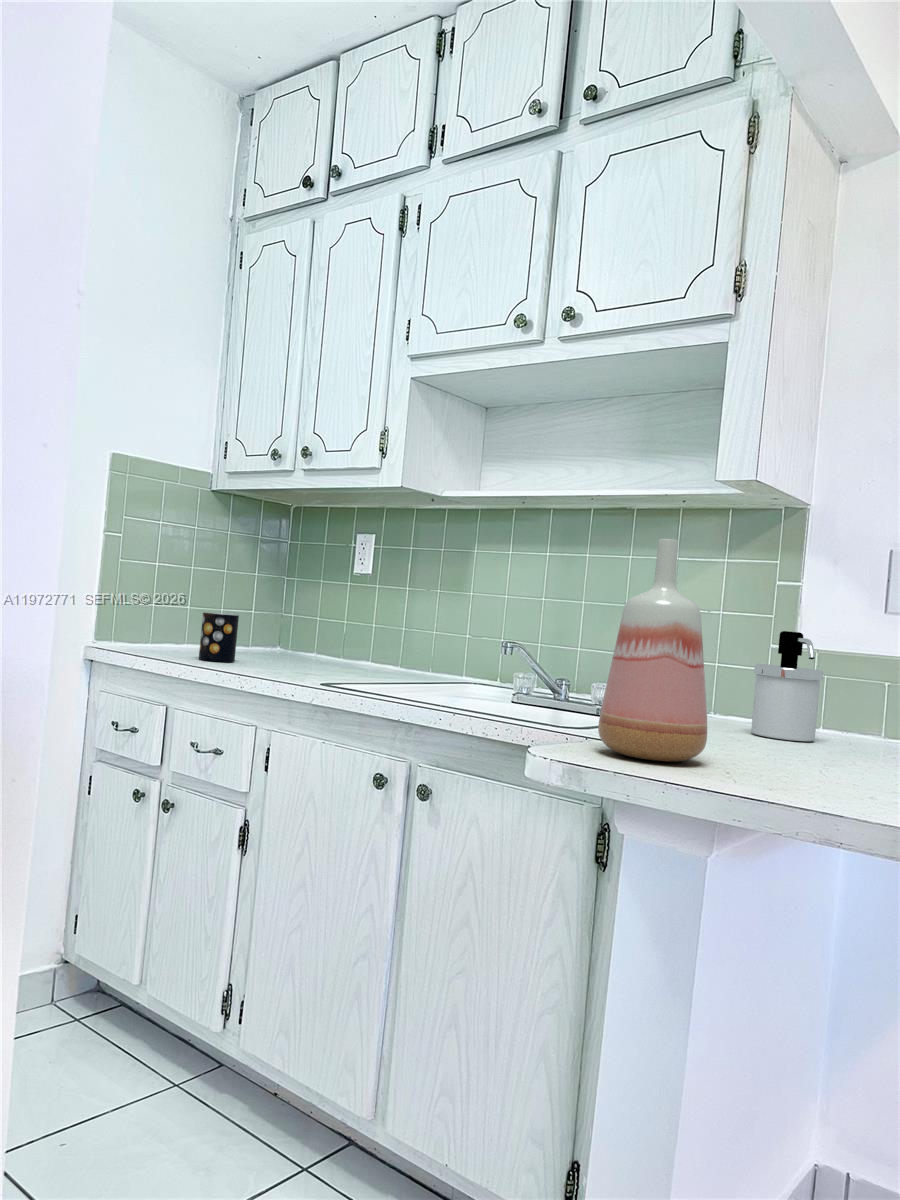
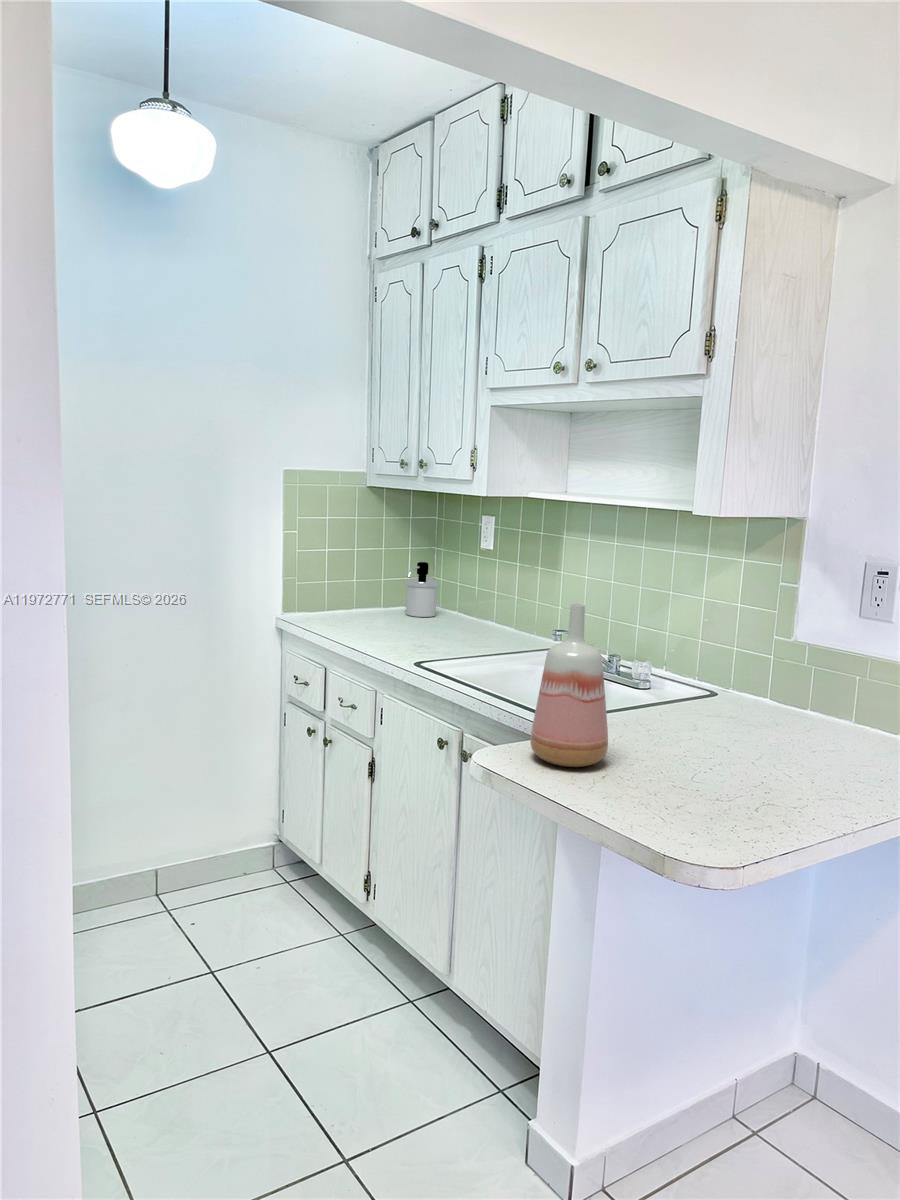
mug: present [199,612,239,662] -> none [348,594,376,634]
soap dispenser: present [751,631,823,741] -> present [406,562,438,617]

